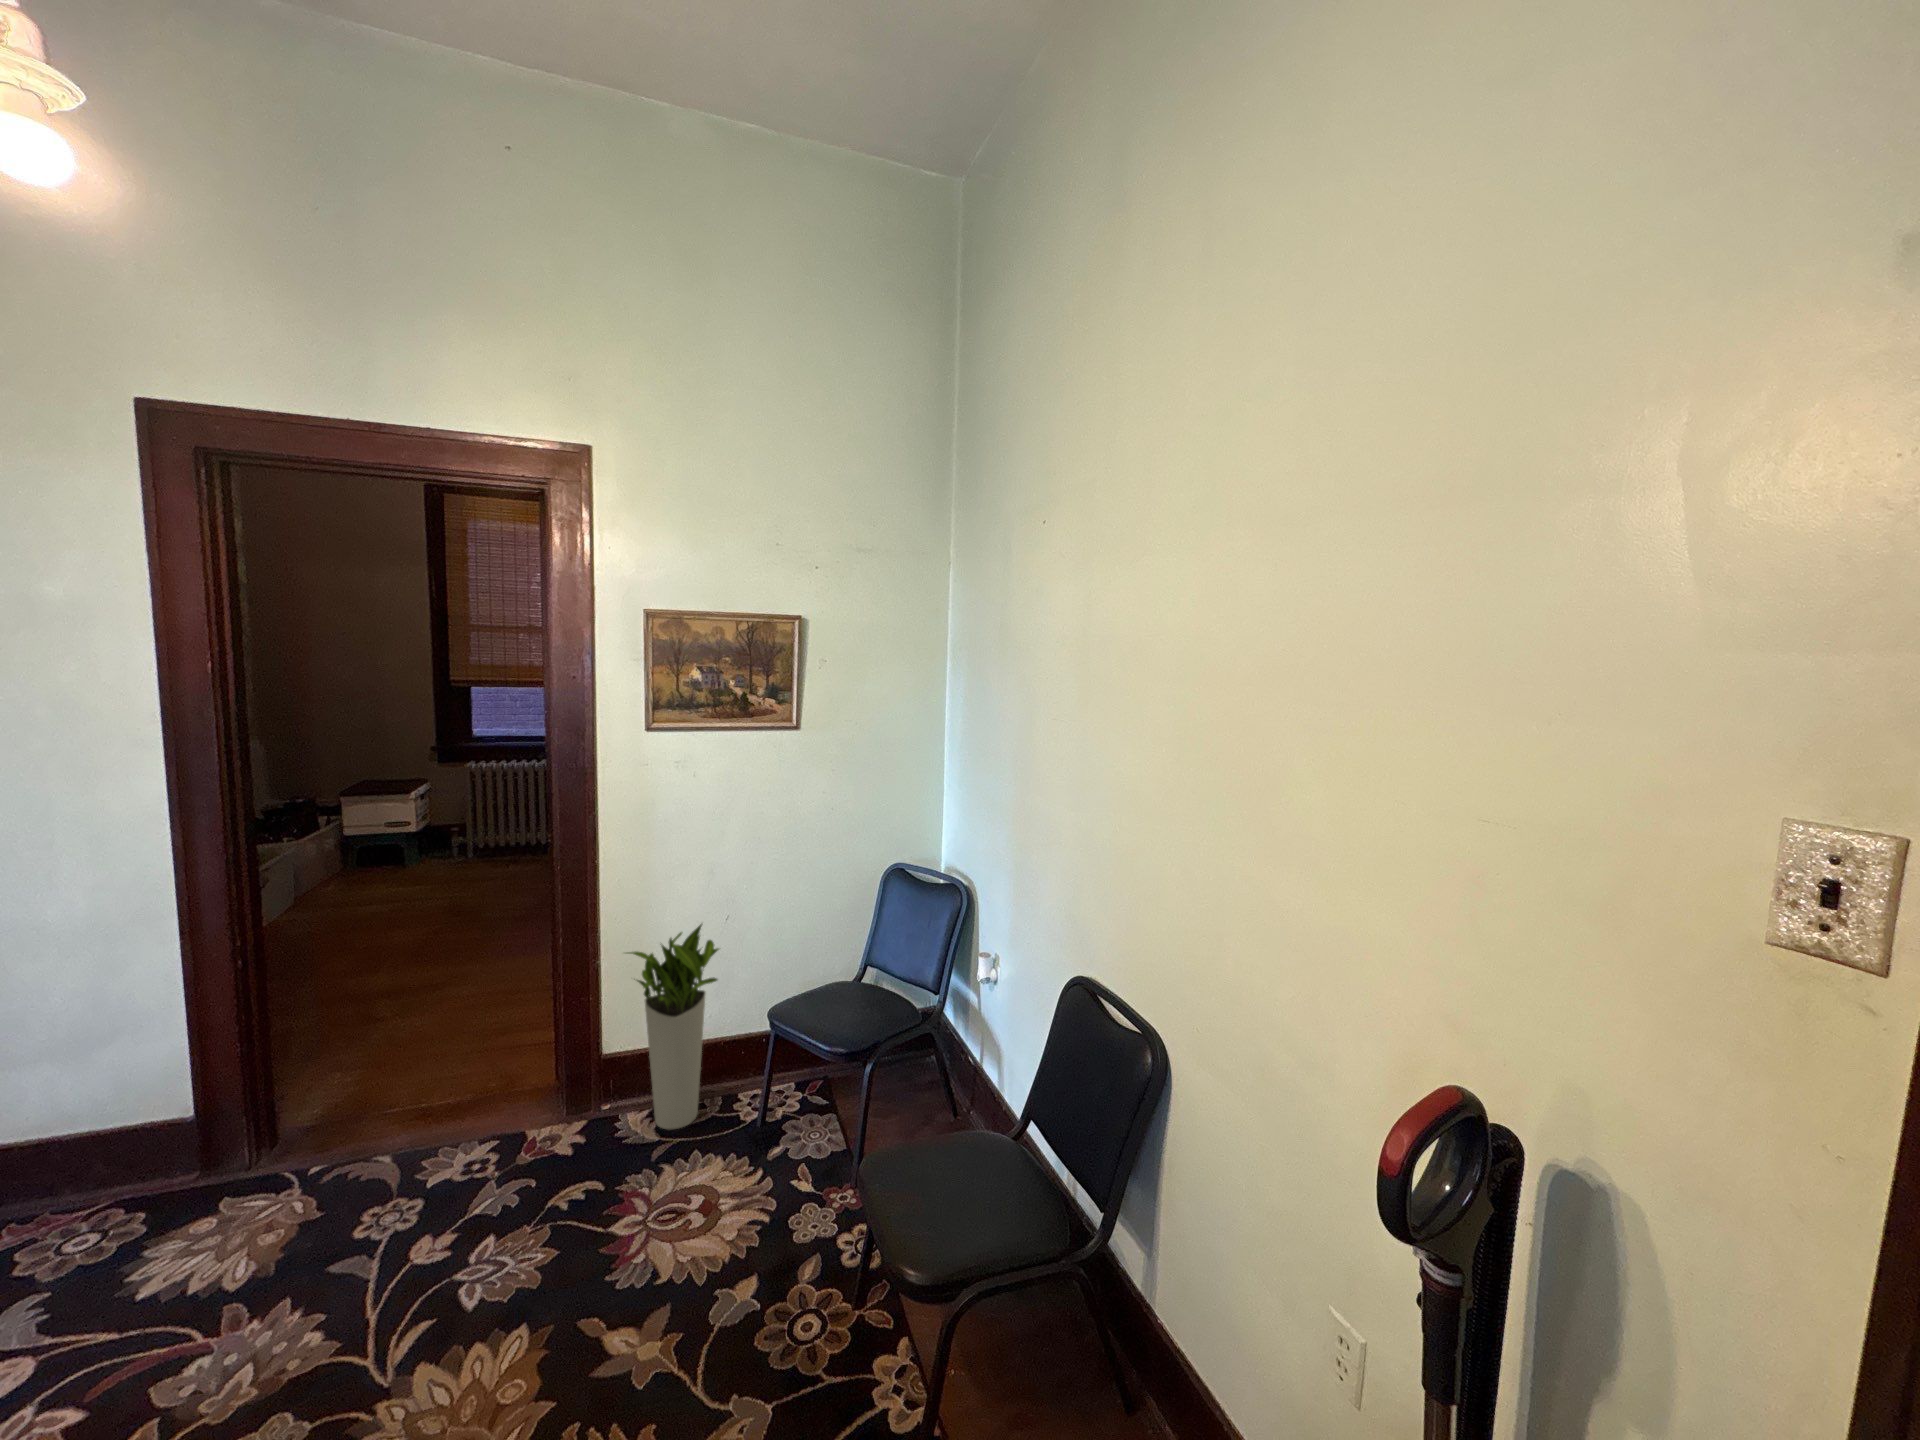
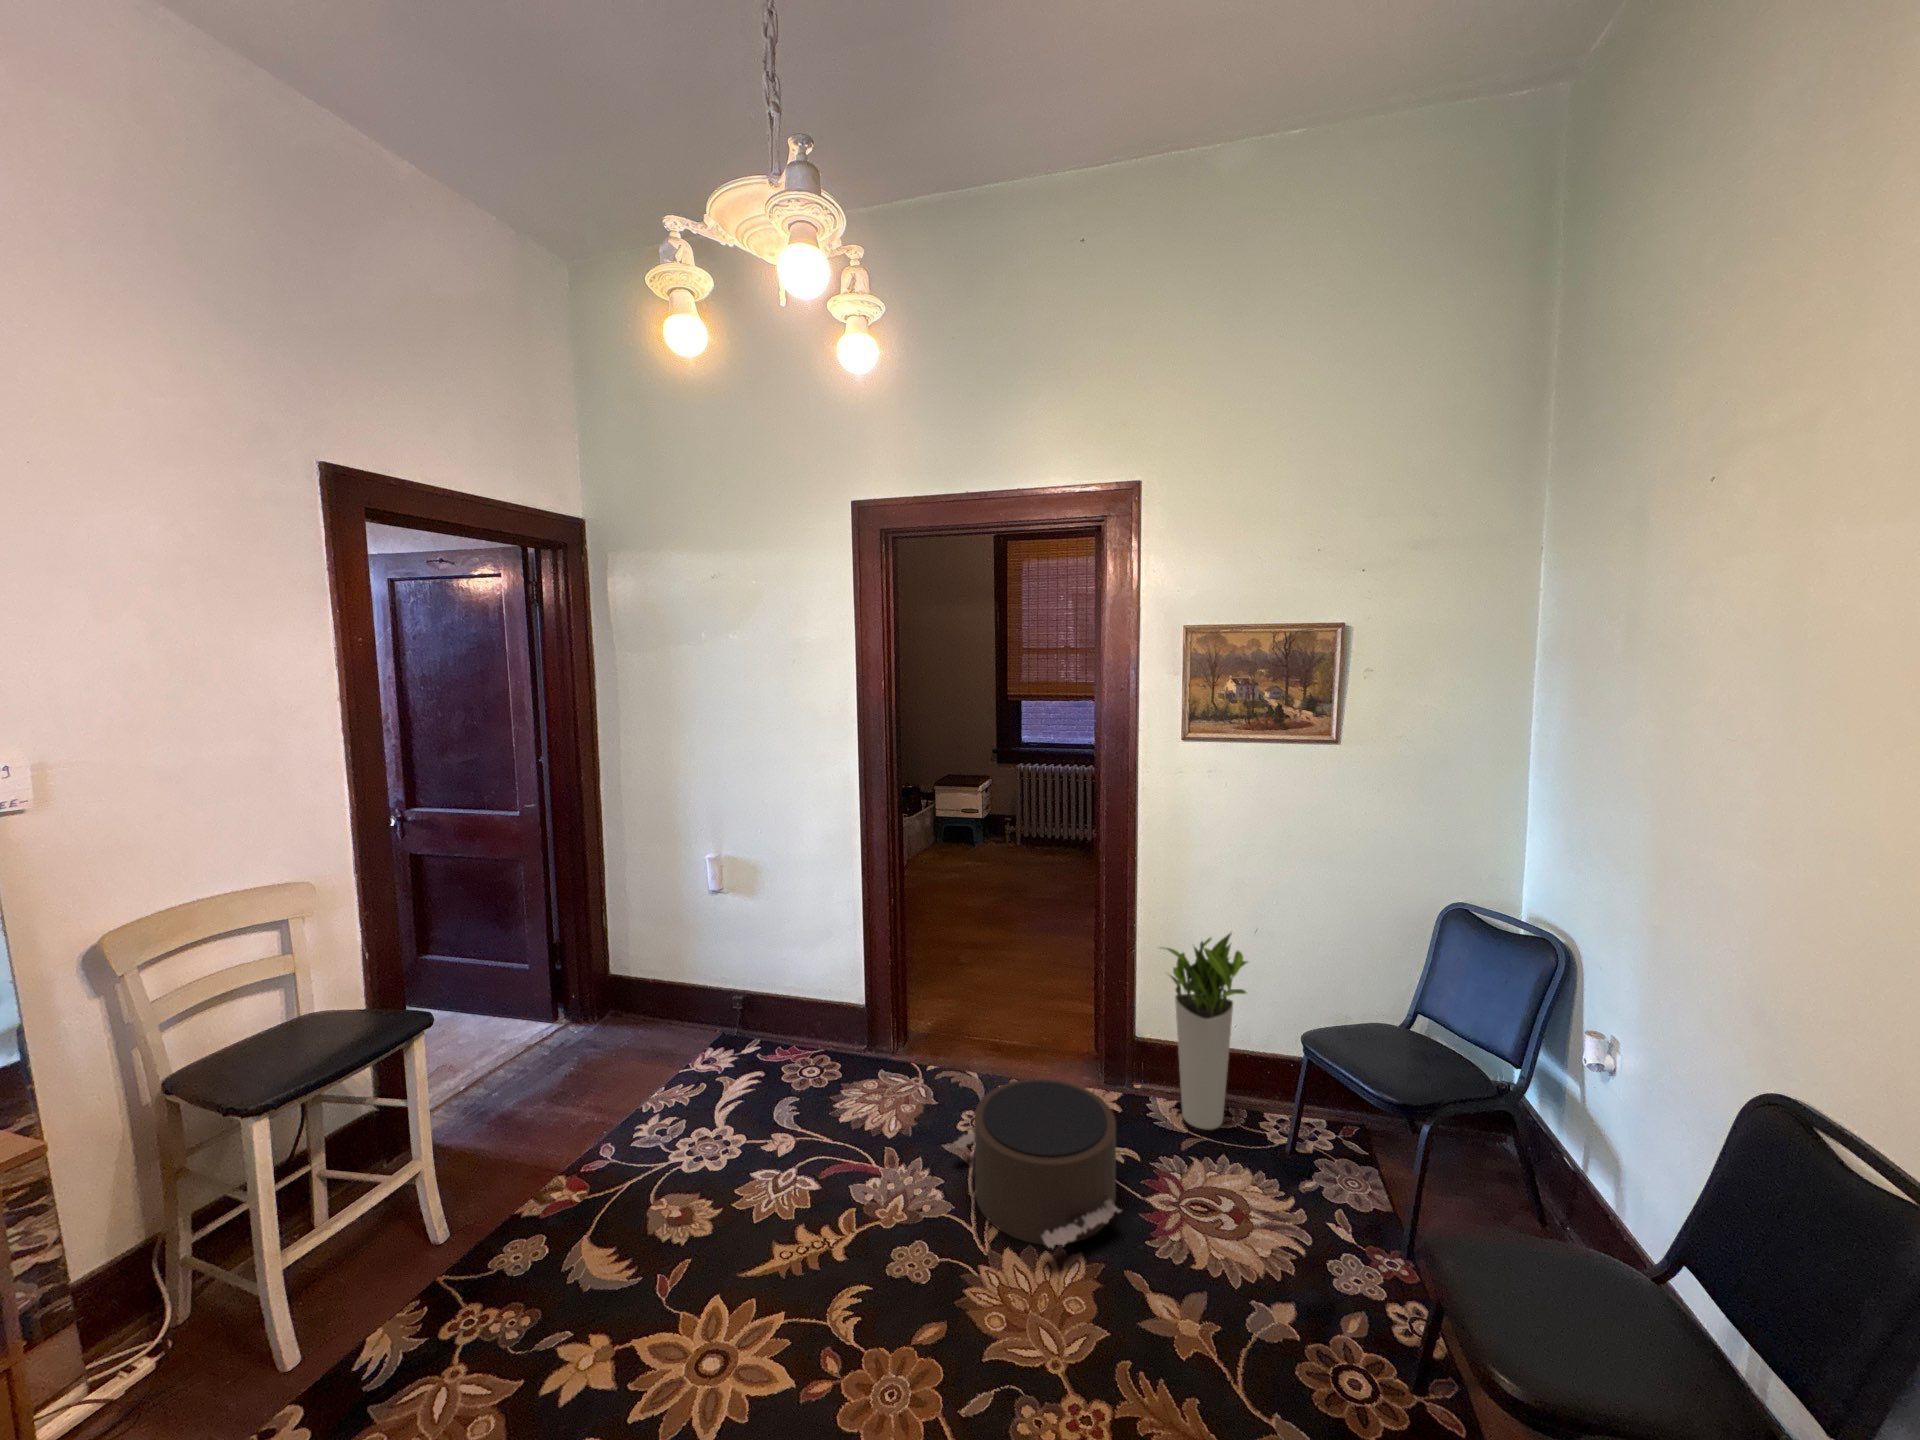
pouf: none [340,1131,576,1349] -> present [954,1079,1121,1248]

